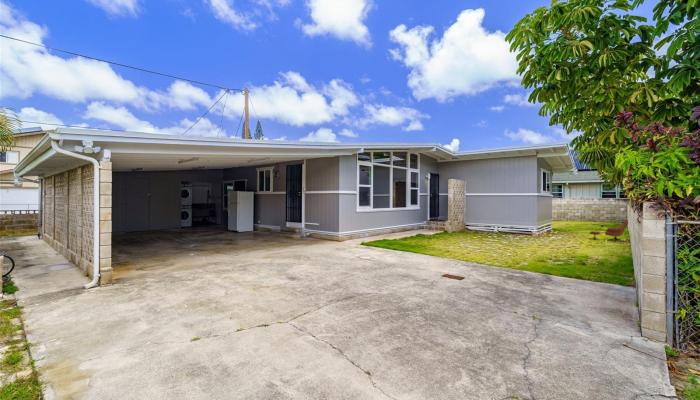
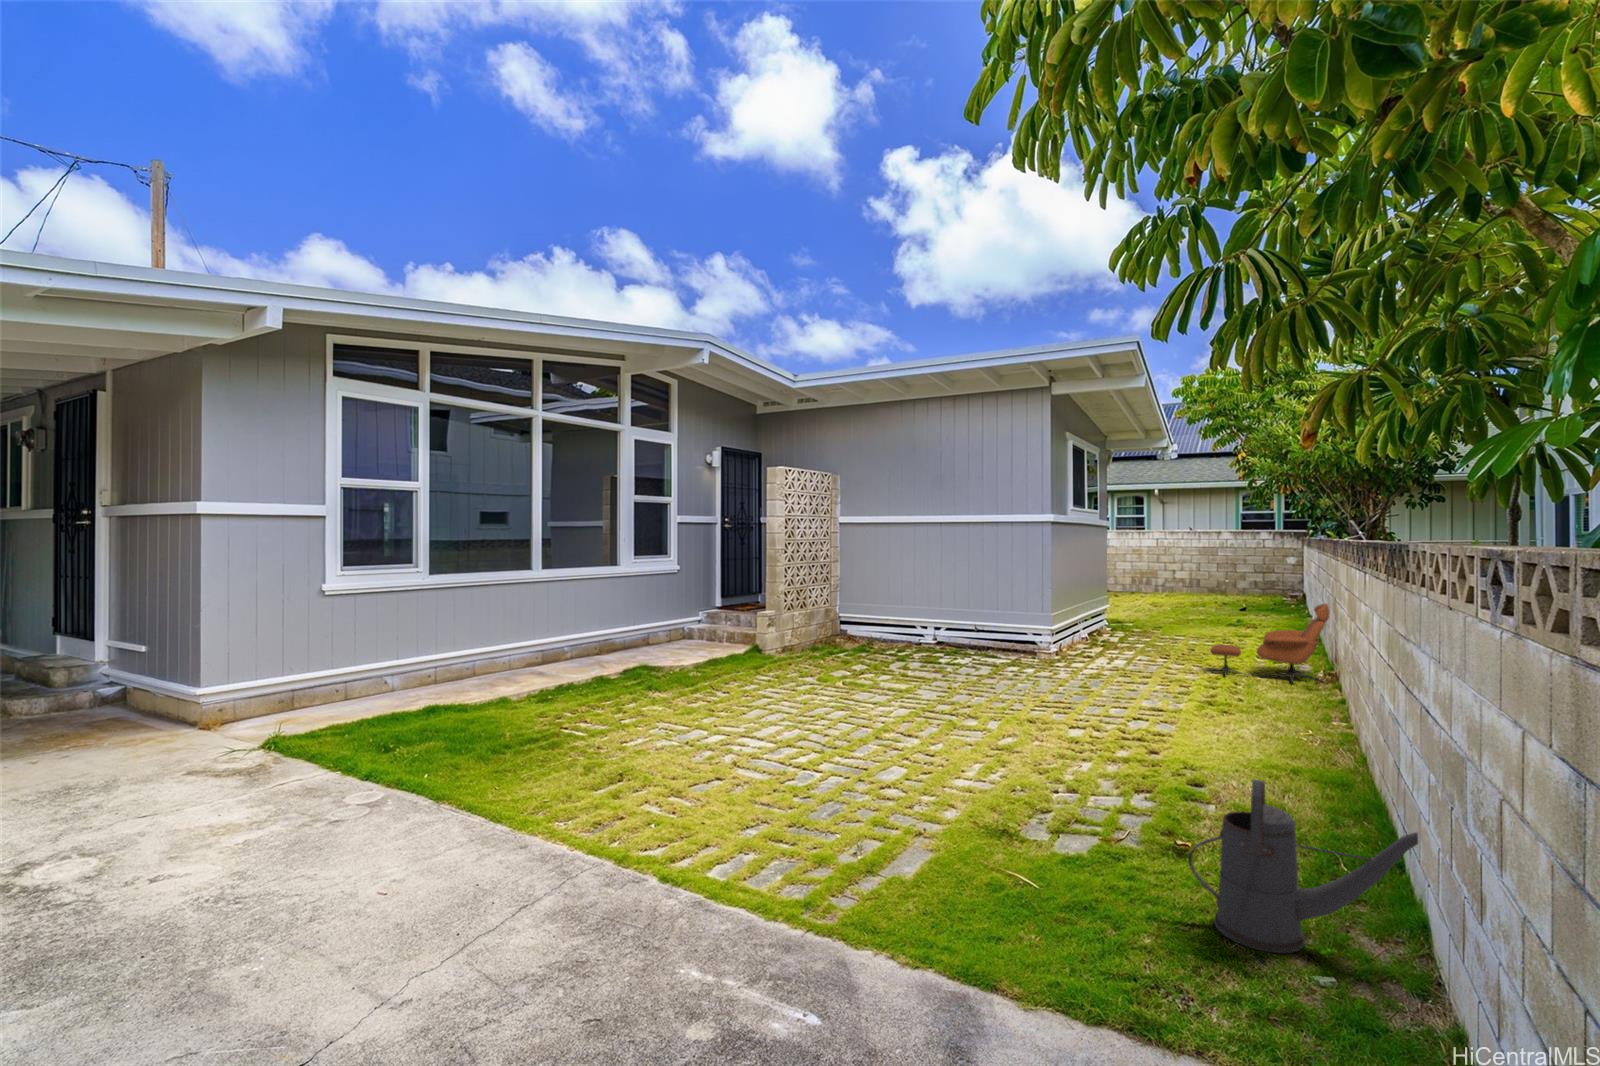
watering can: none [586,242,629,270] -> present [1188,779,1418,953]

